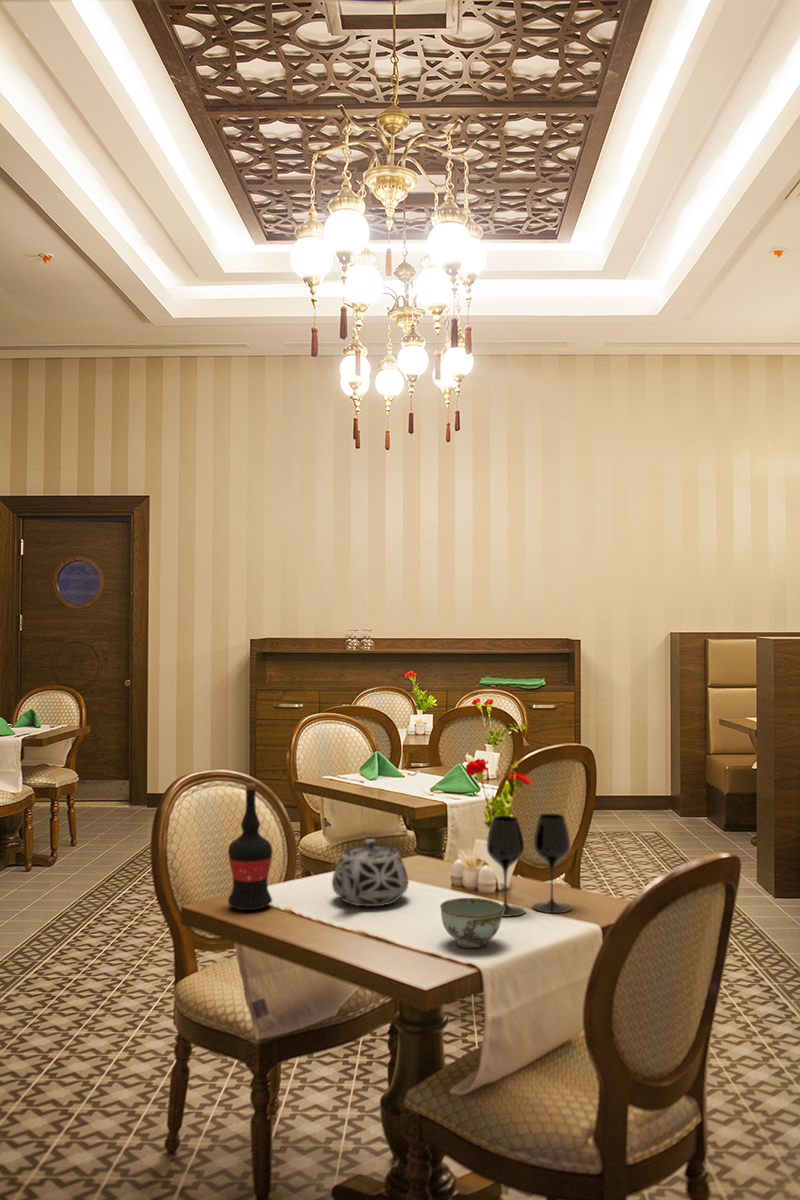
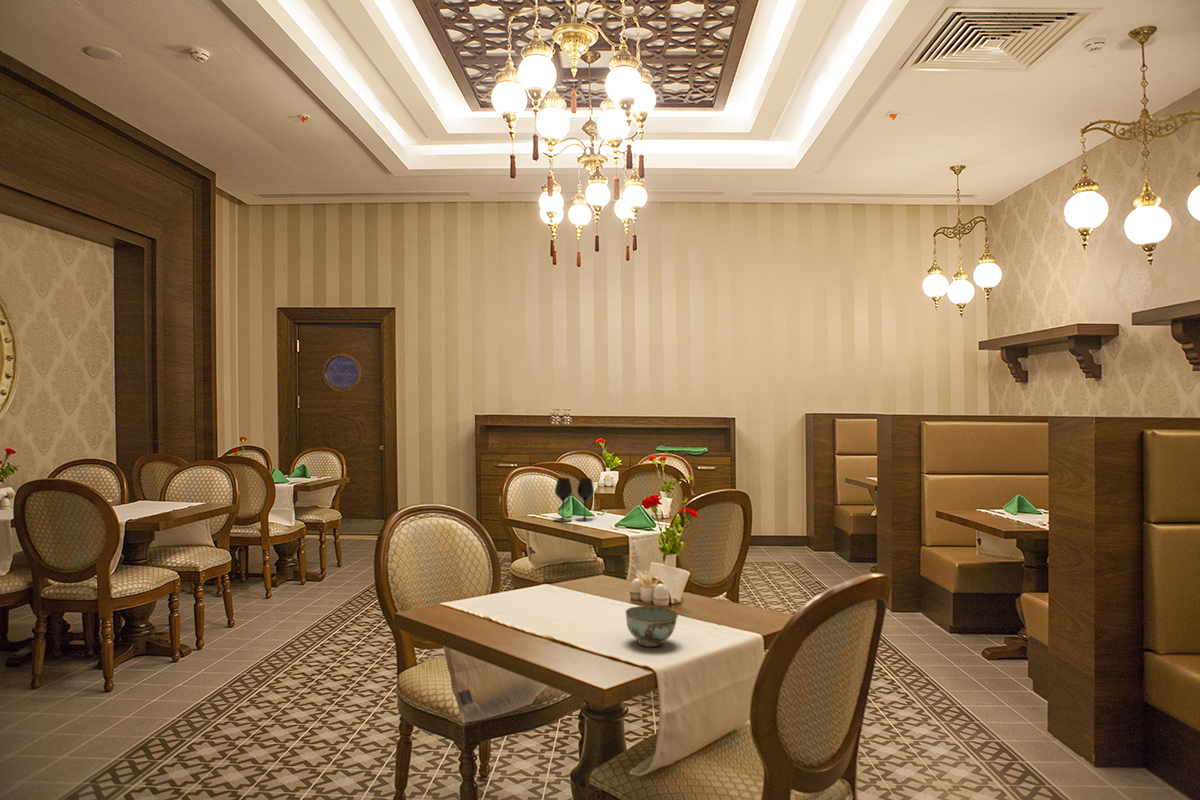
wine bottle: present [228,783,273,910] -> none [451,509,489,612]
wine glass: present [487,814,571,917] -> present [554,478,594,522]
teapot: present [332,839,408,906] -> none [536,558,599,612]

